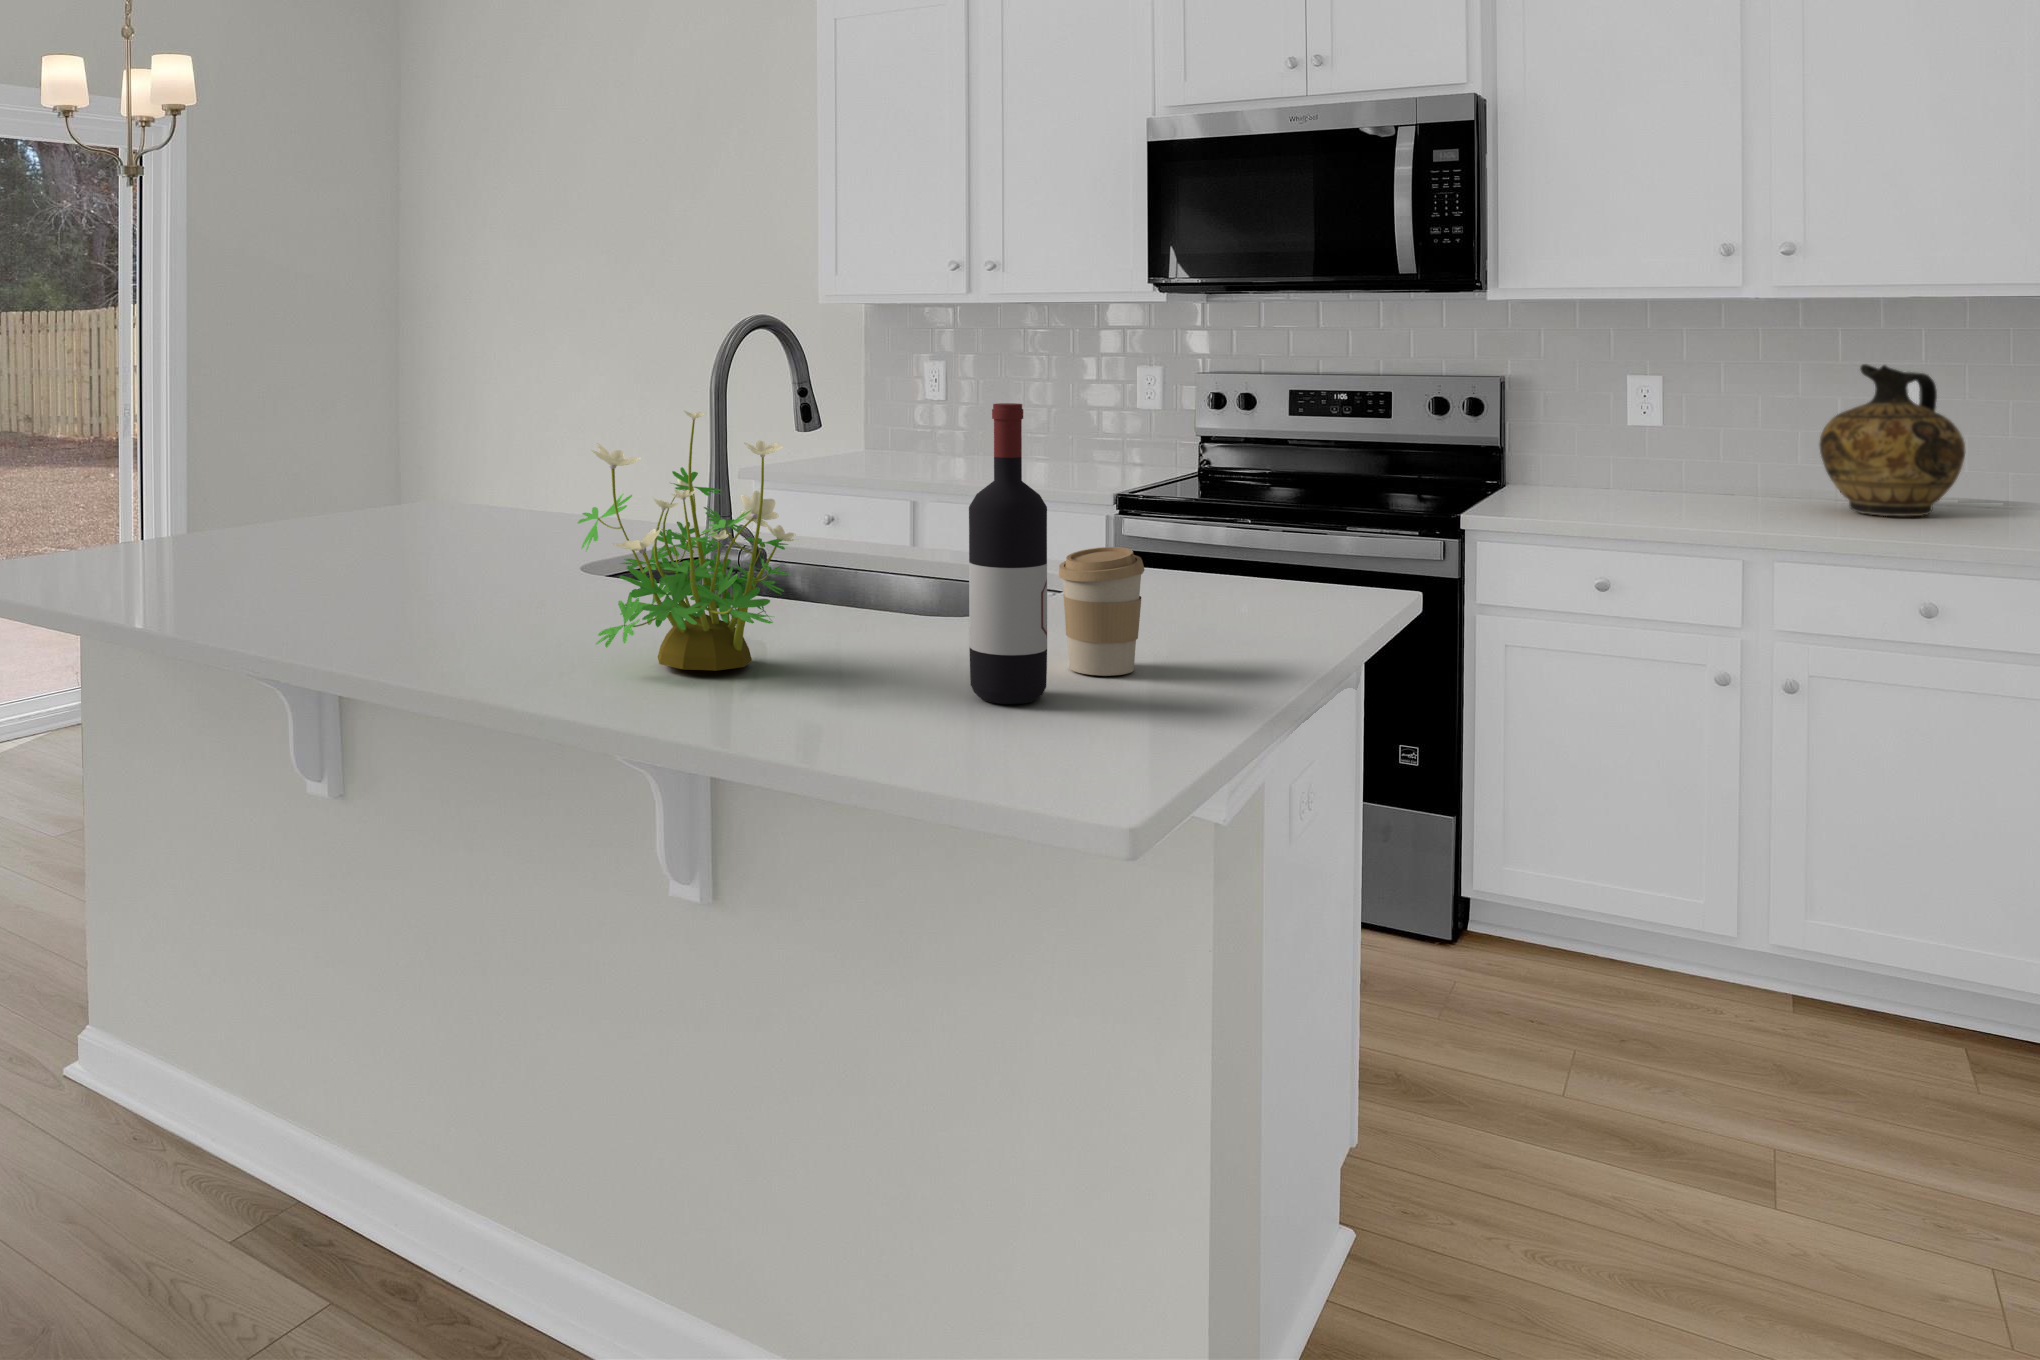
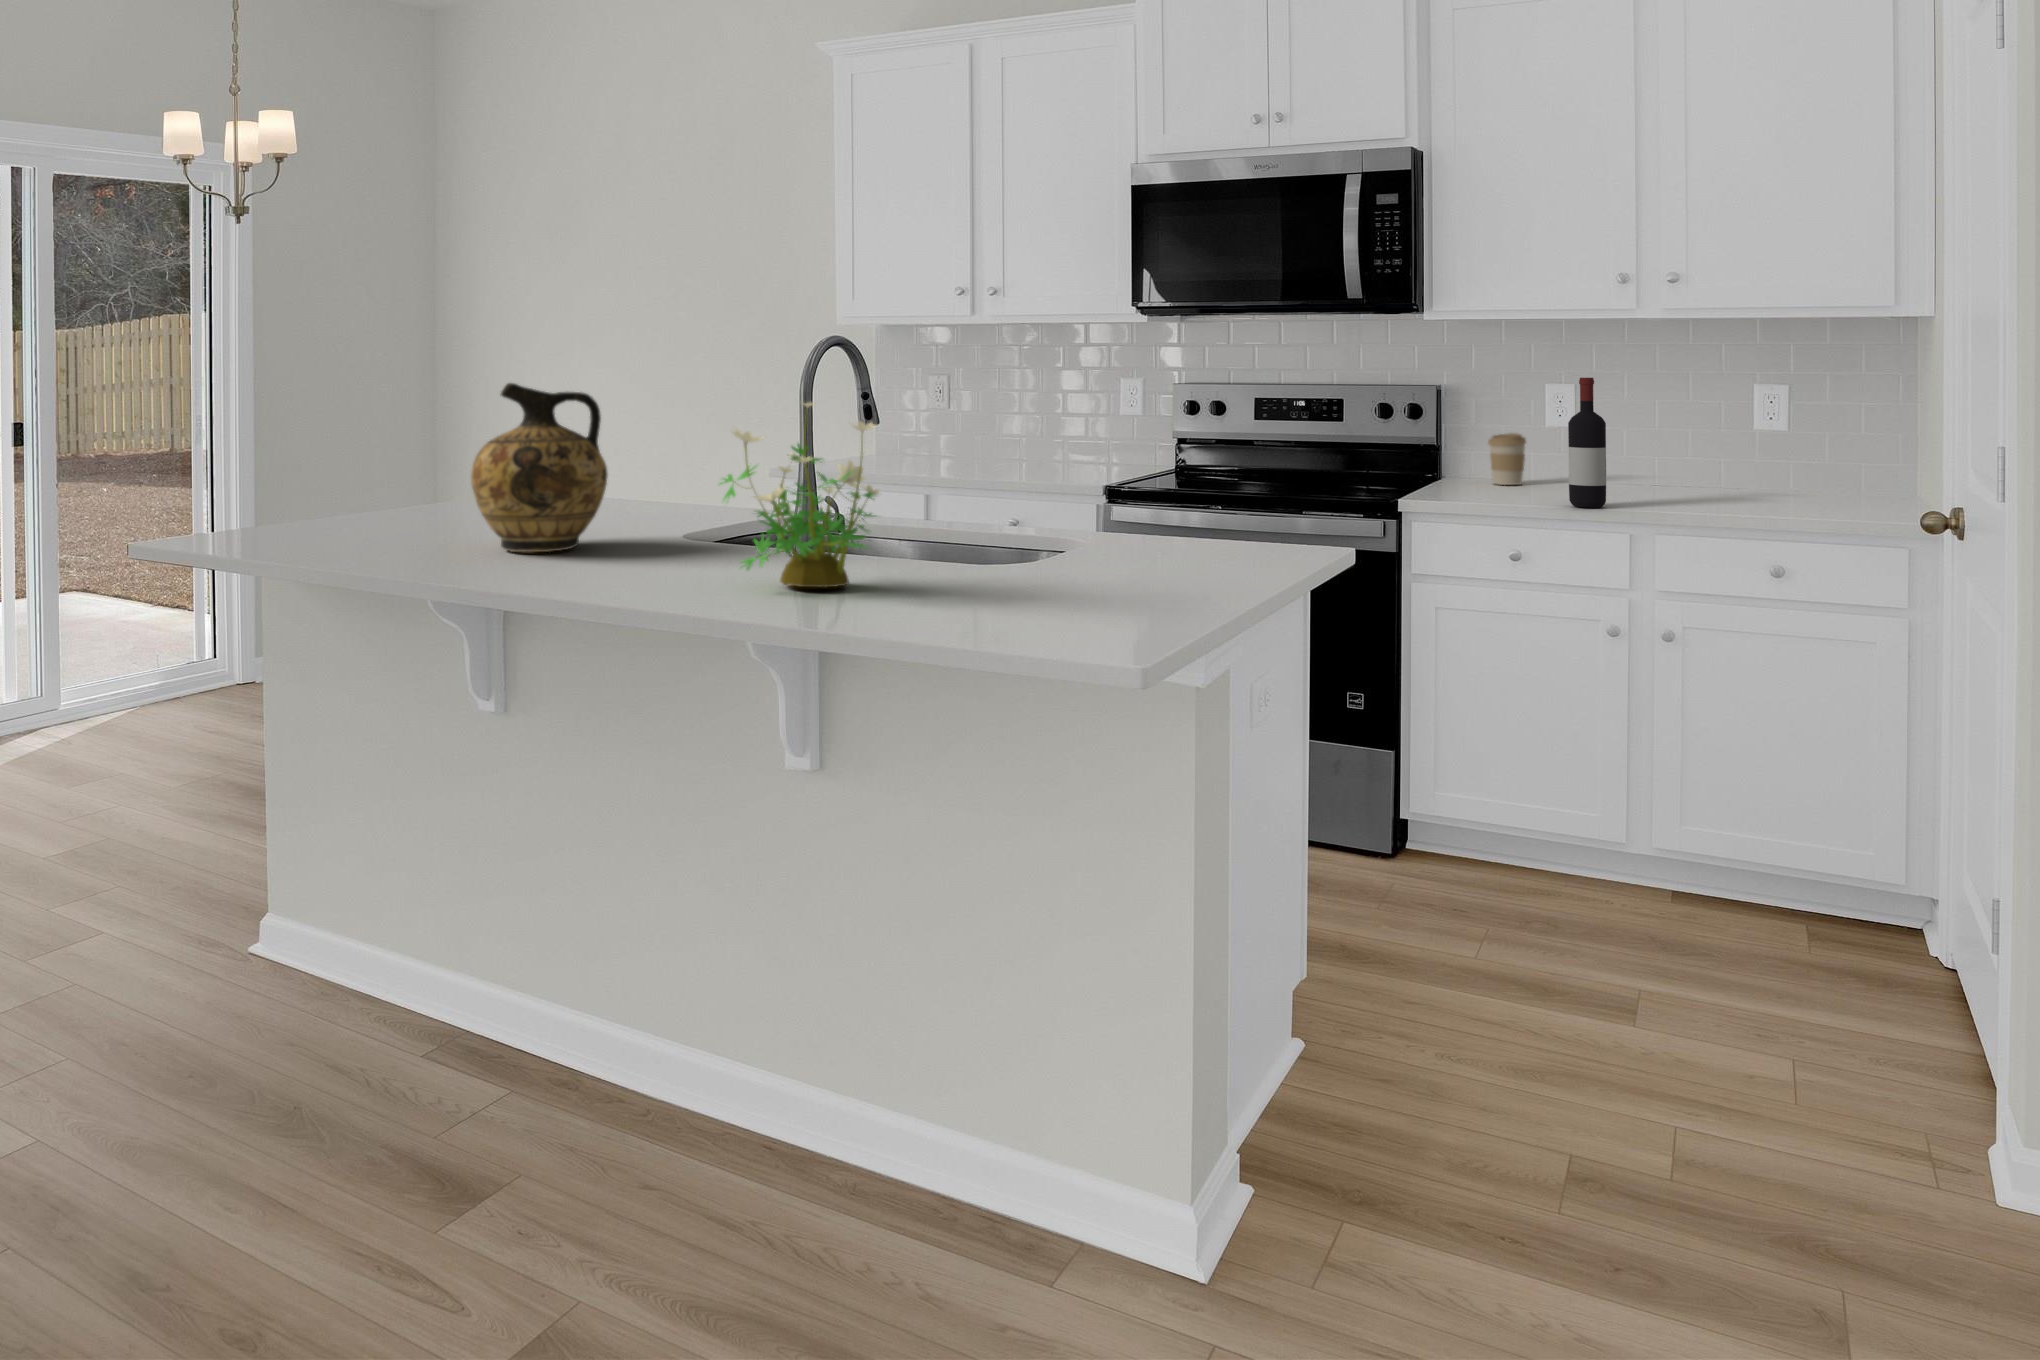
ceramic jug: present [1820,364,1965,516] -> present [471,383,608,552]
wine bottle: present [969,403,1047,704] -> present [1568,378,1606,508]
coffee cup: present [1058,547,1144,676] -> present [1488,433,1526,485]

